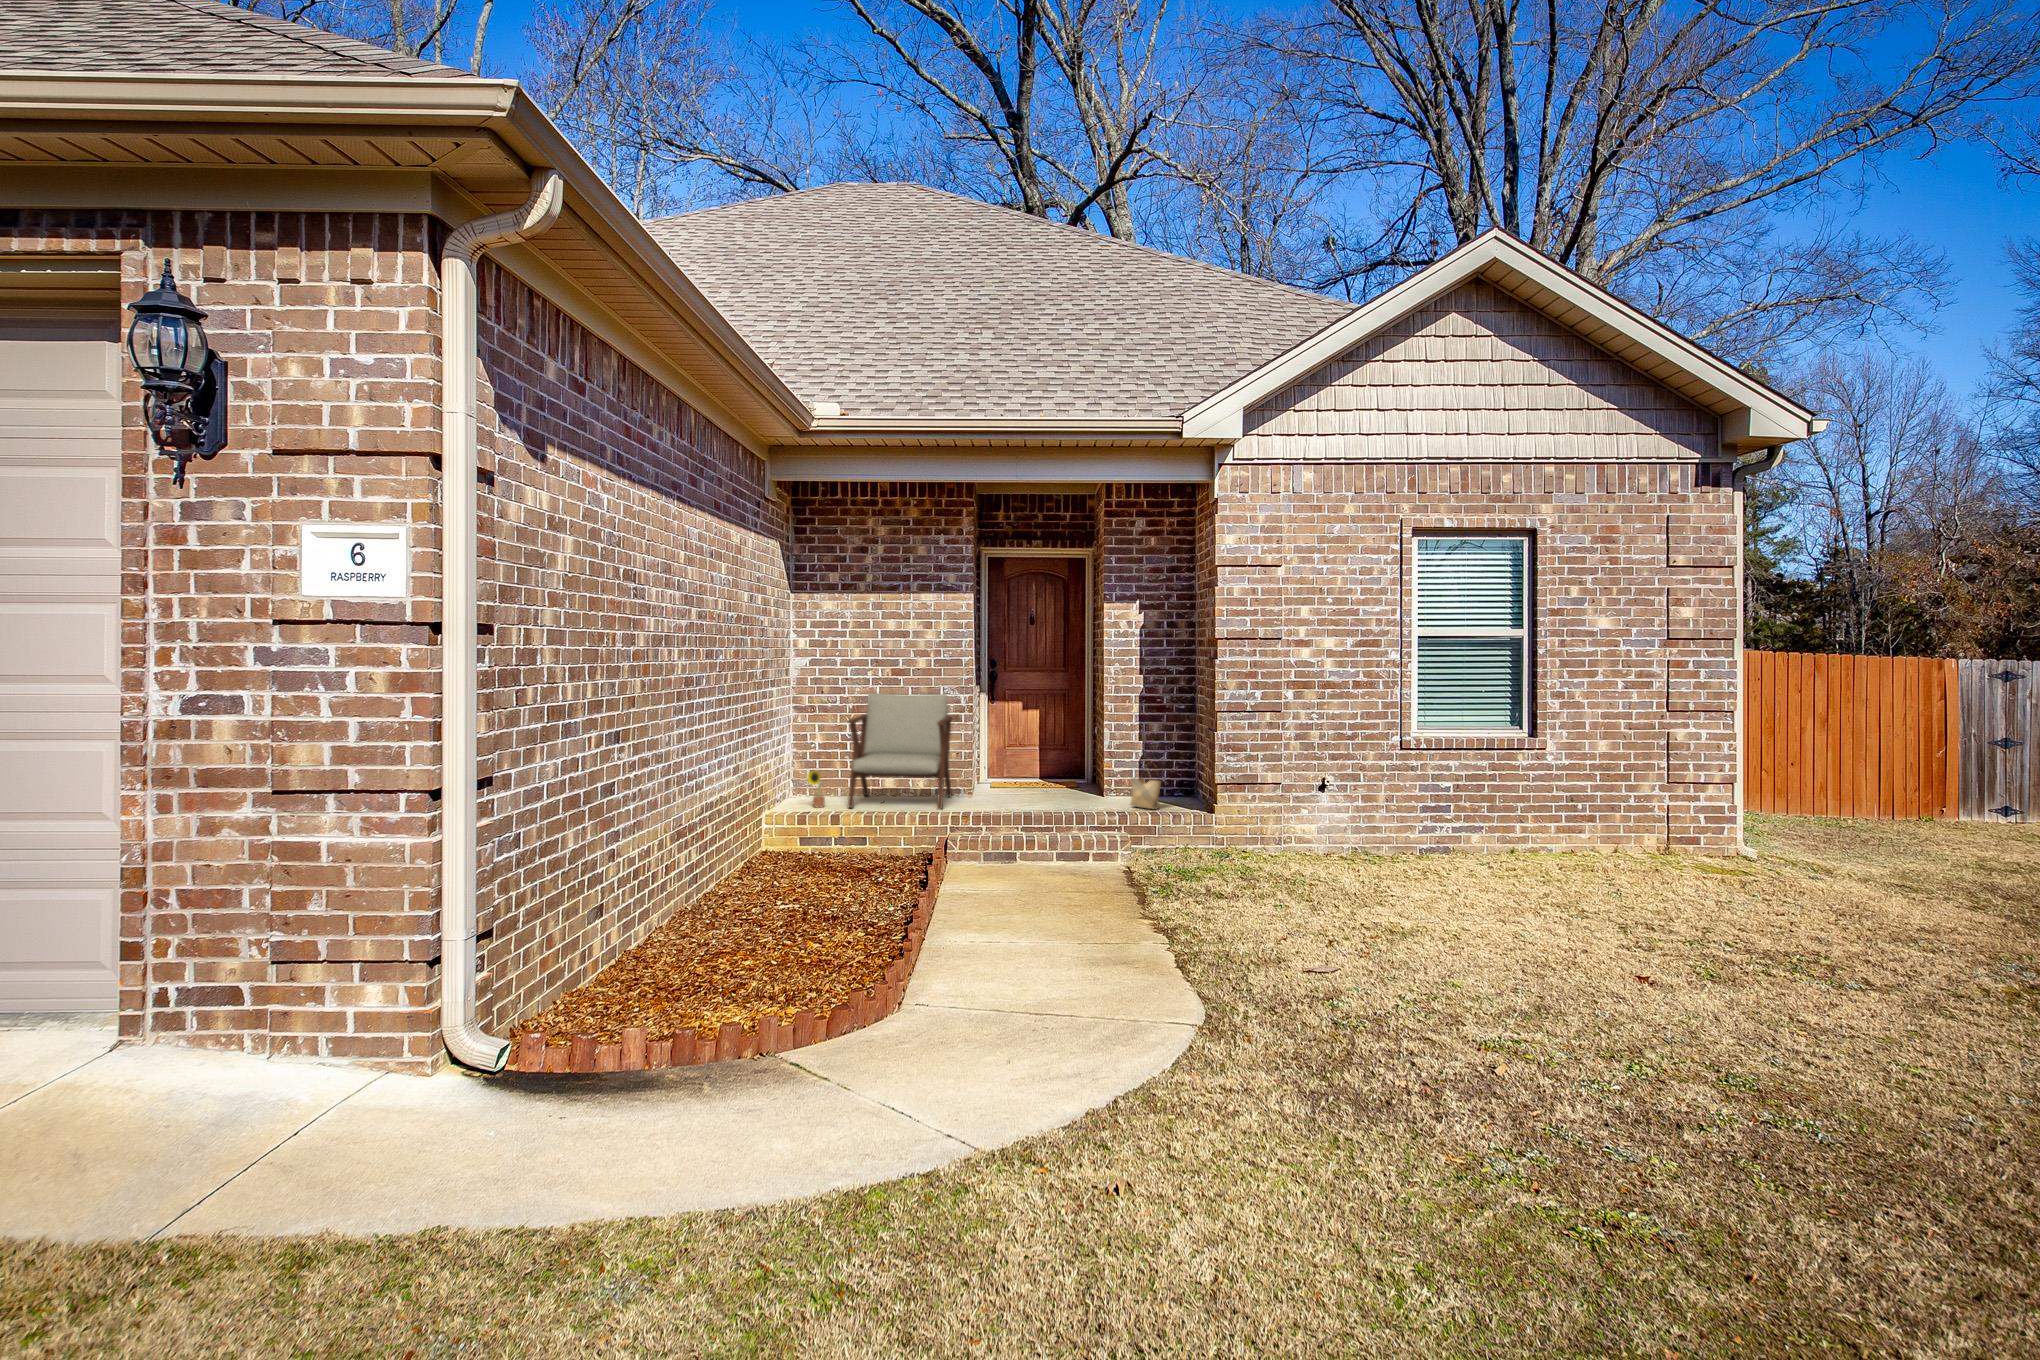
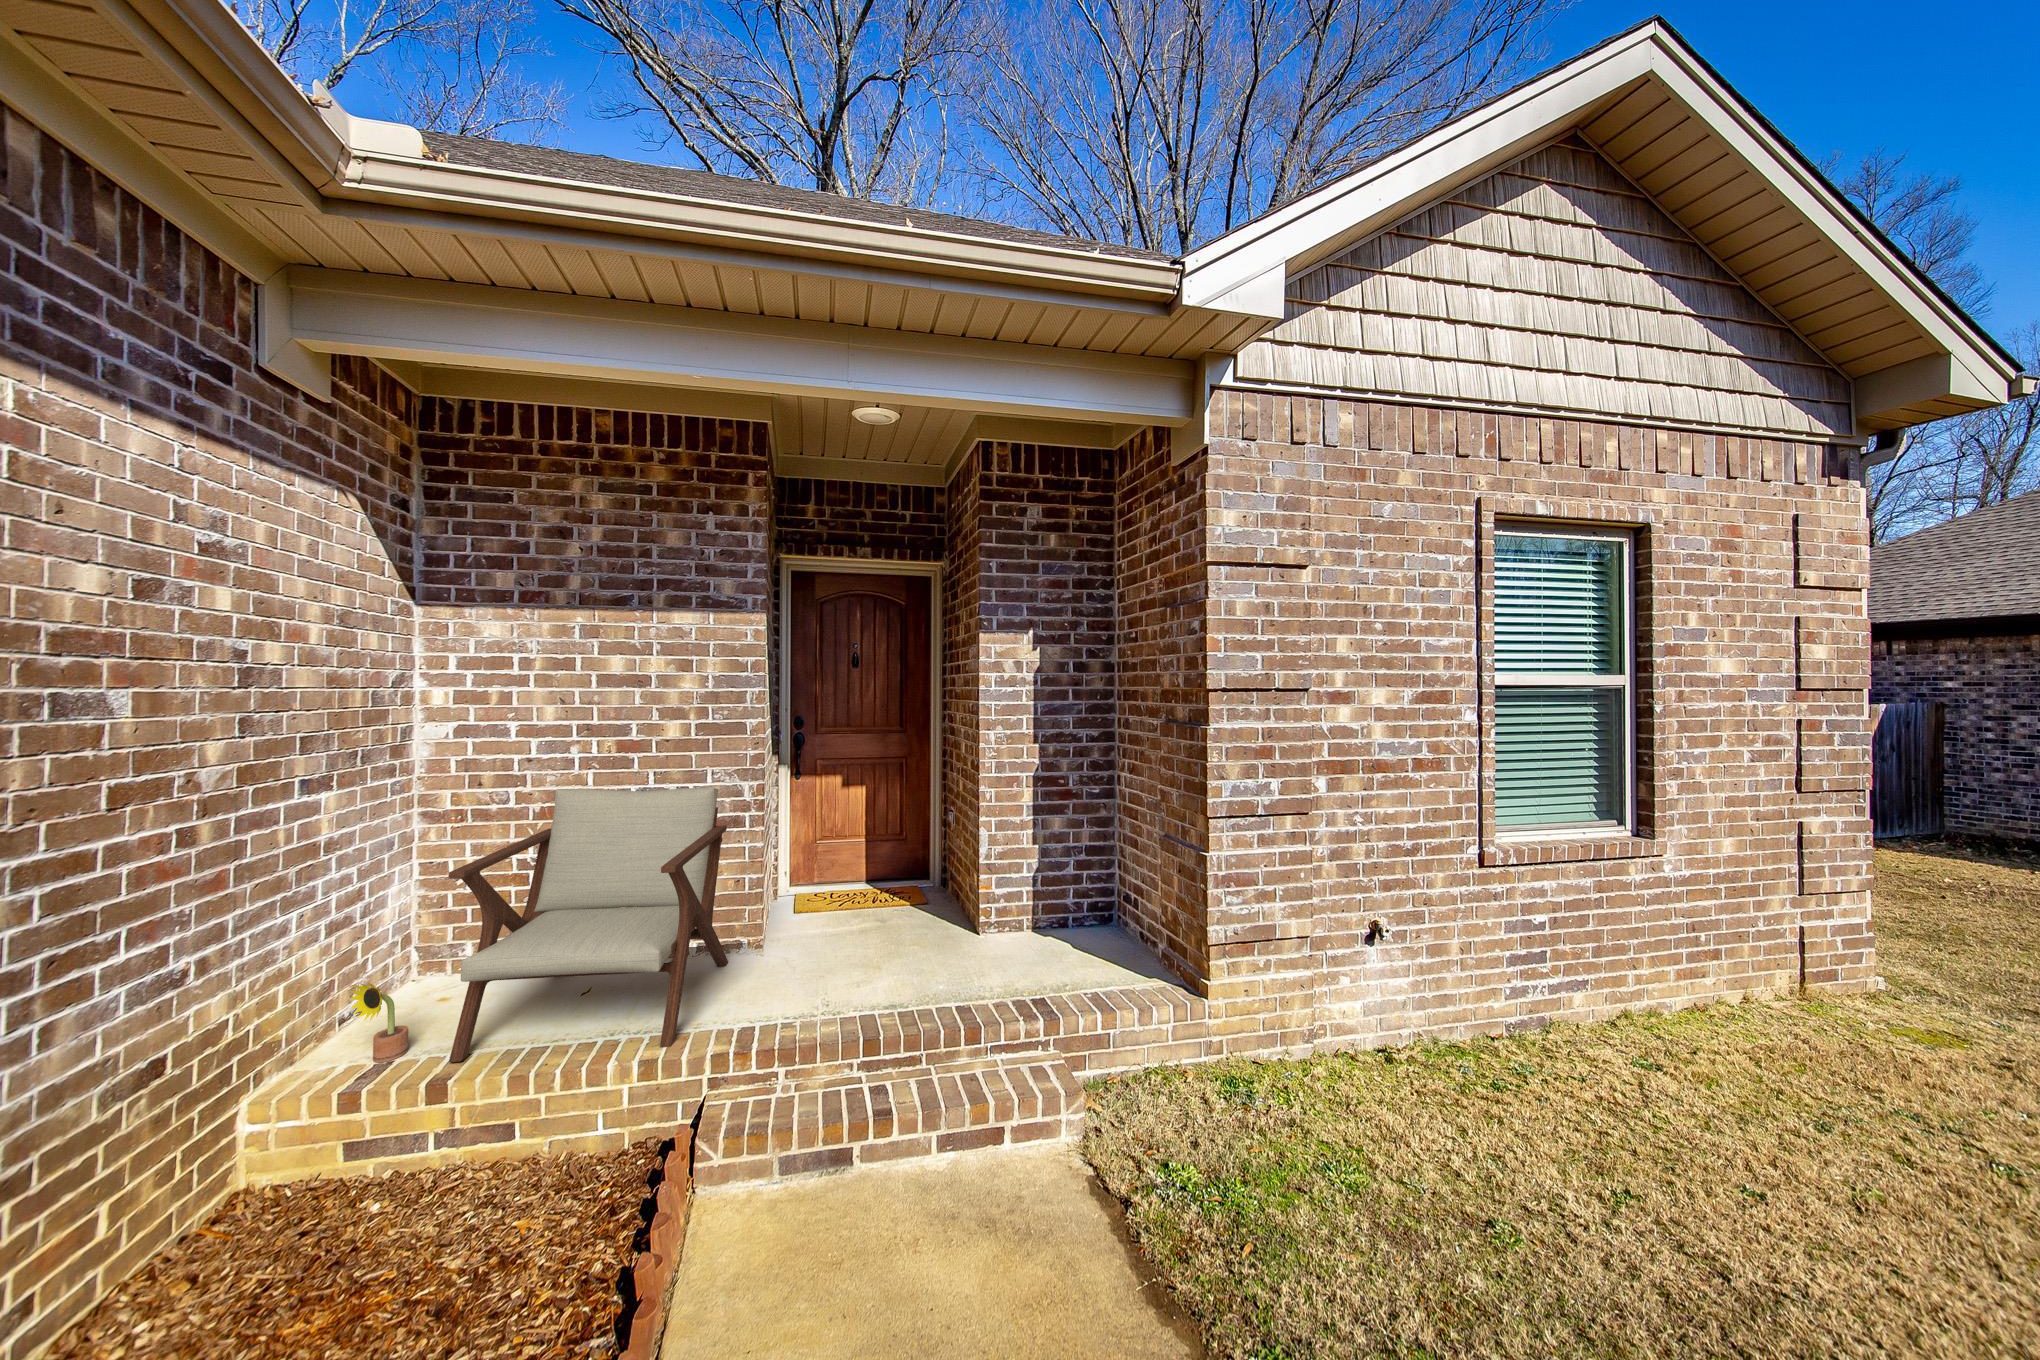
woven basket: present [1130,765,1161,809] -> none [1047,907,1105,1001]

